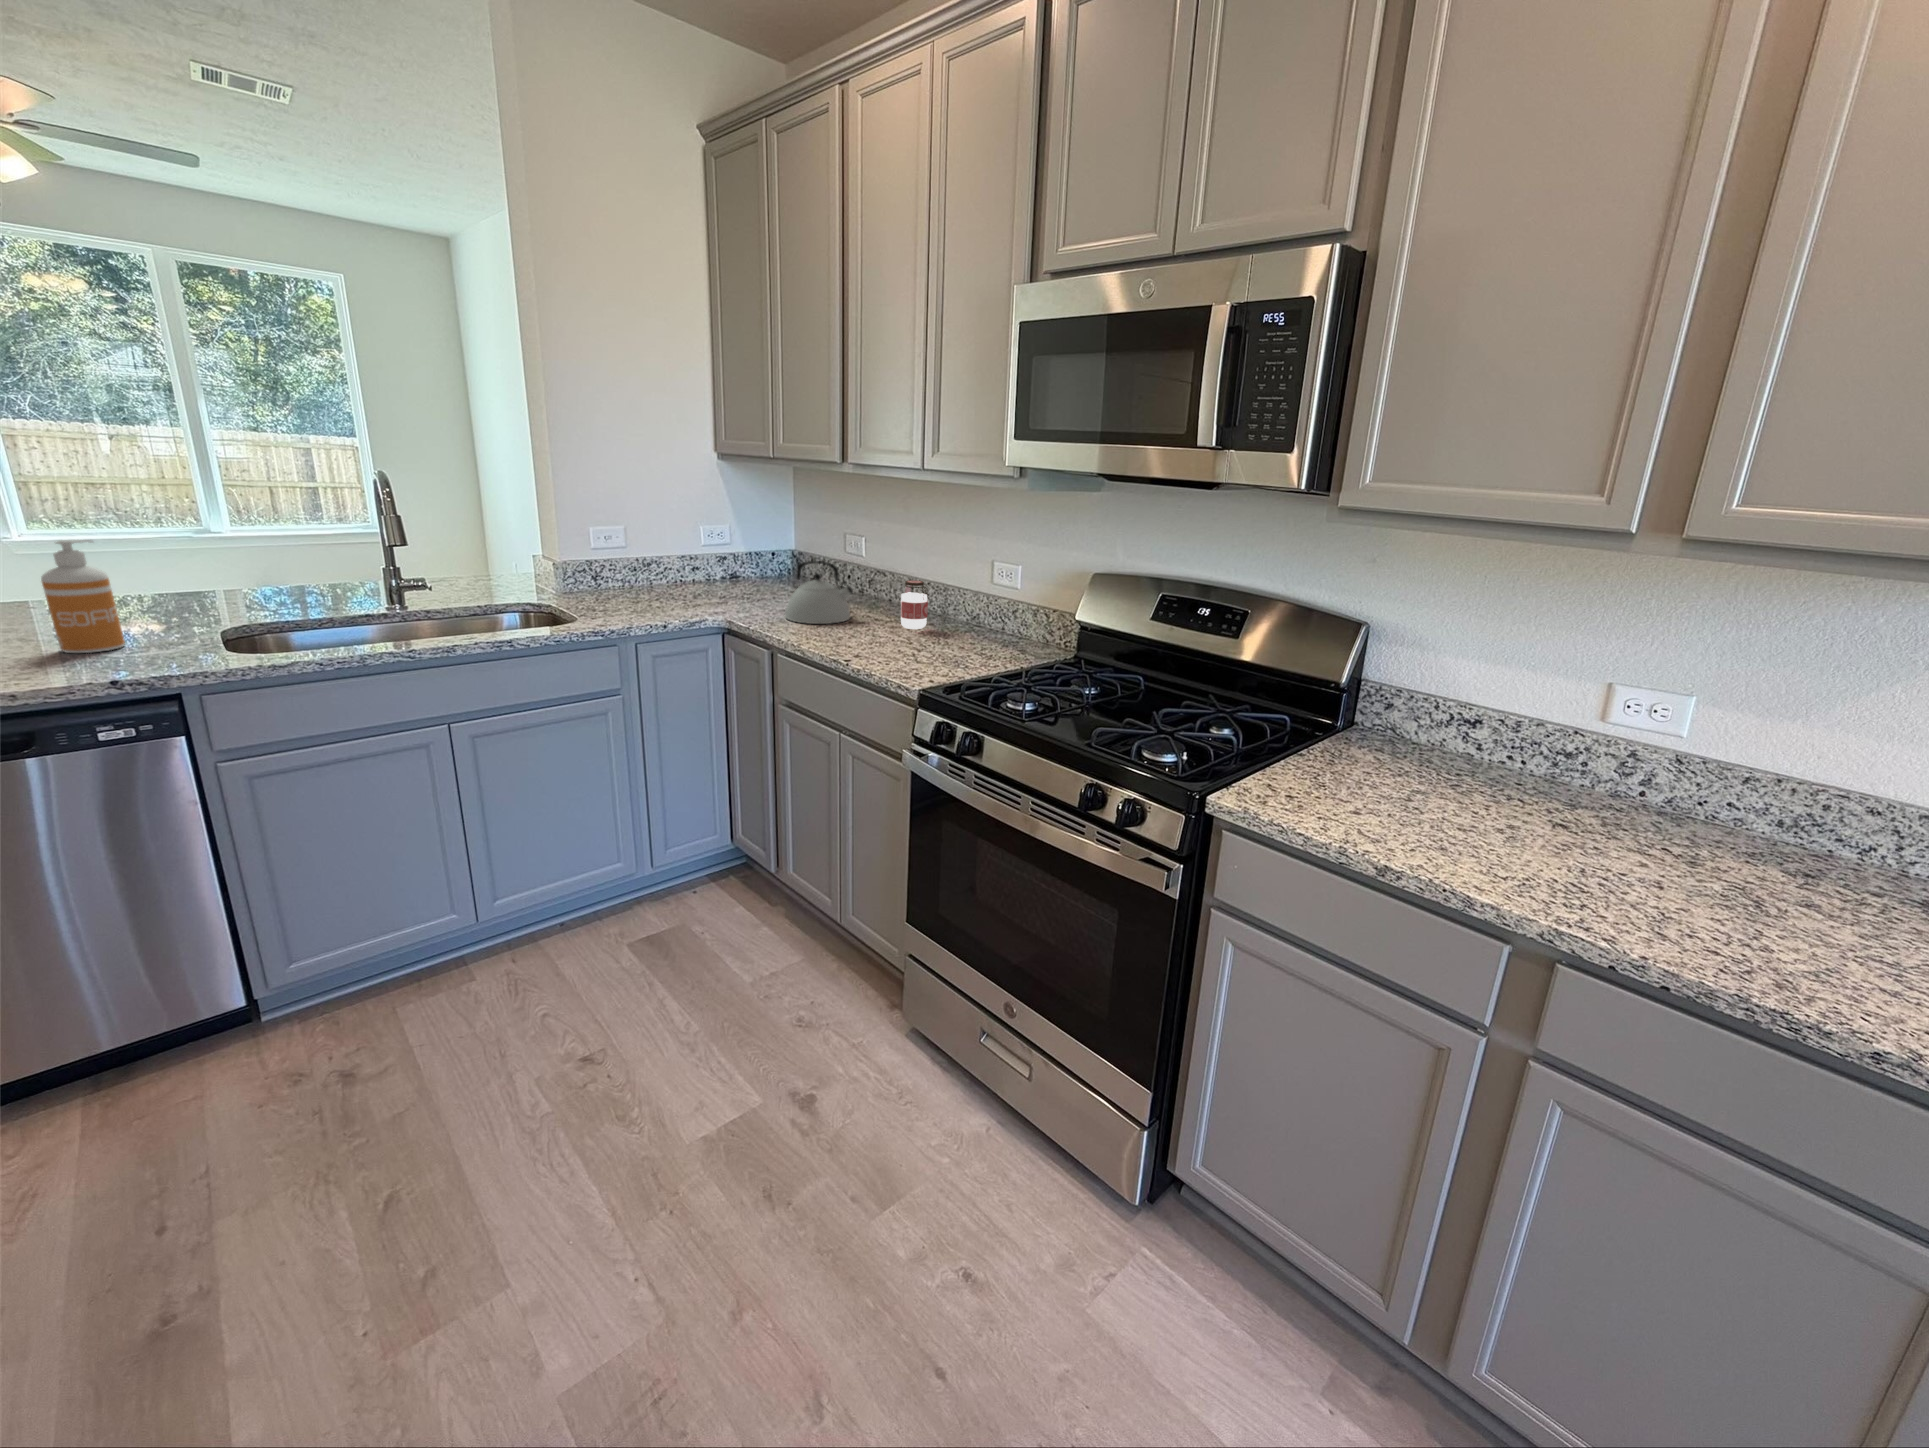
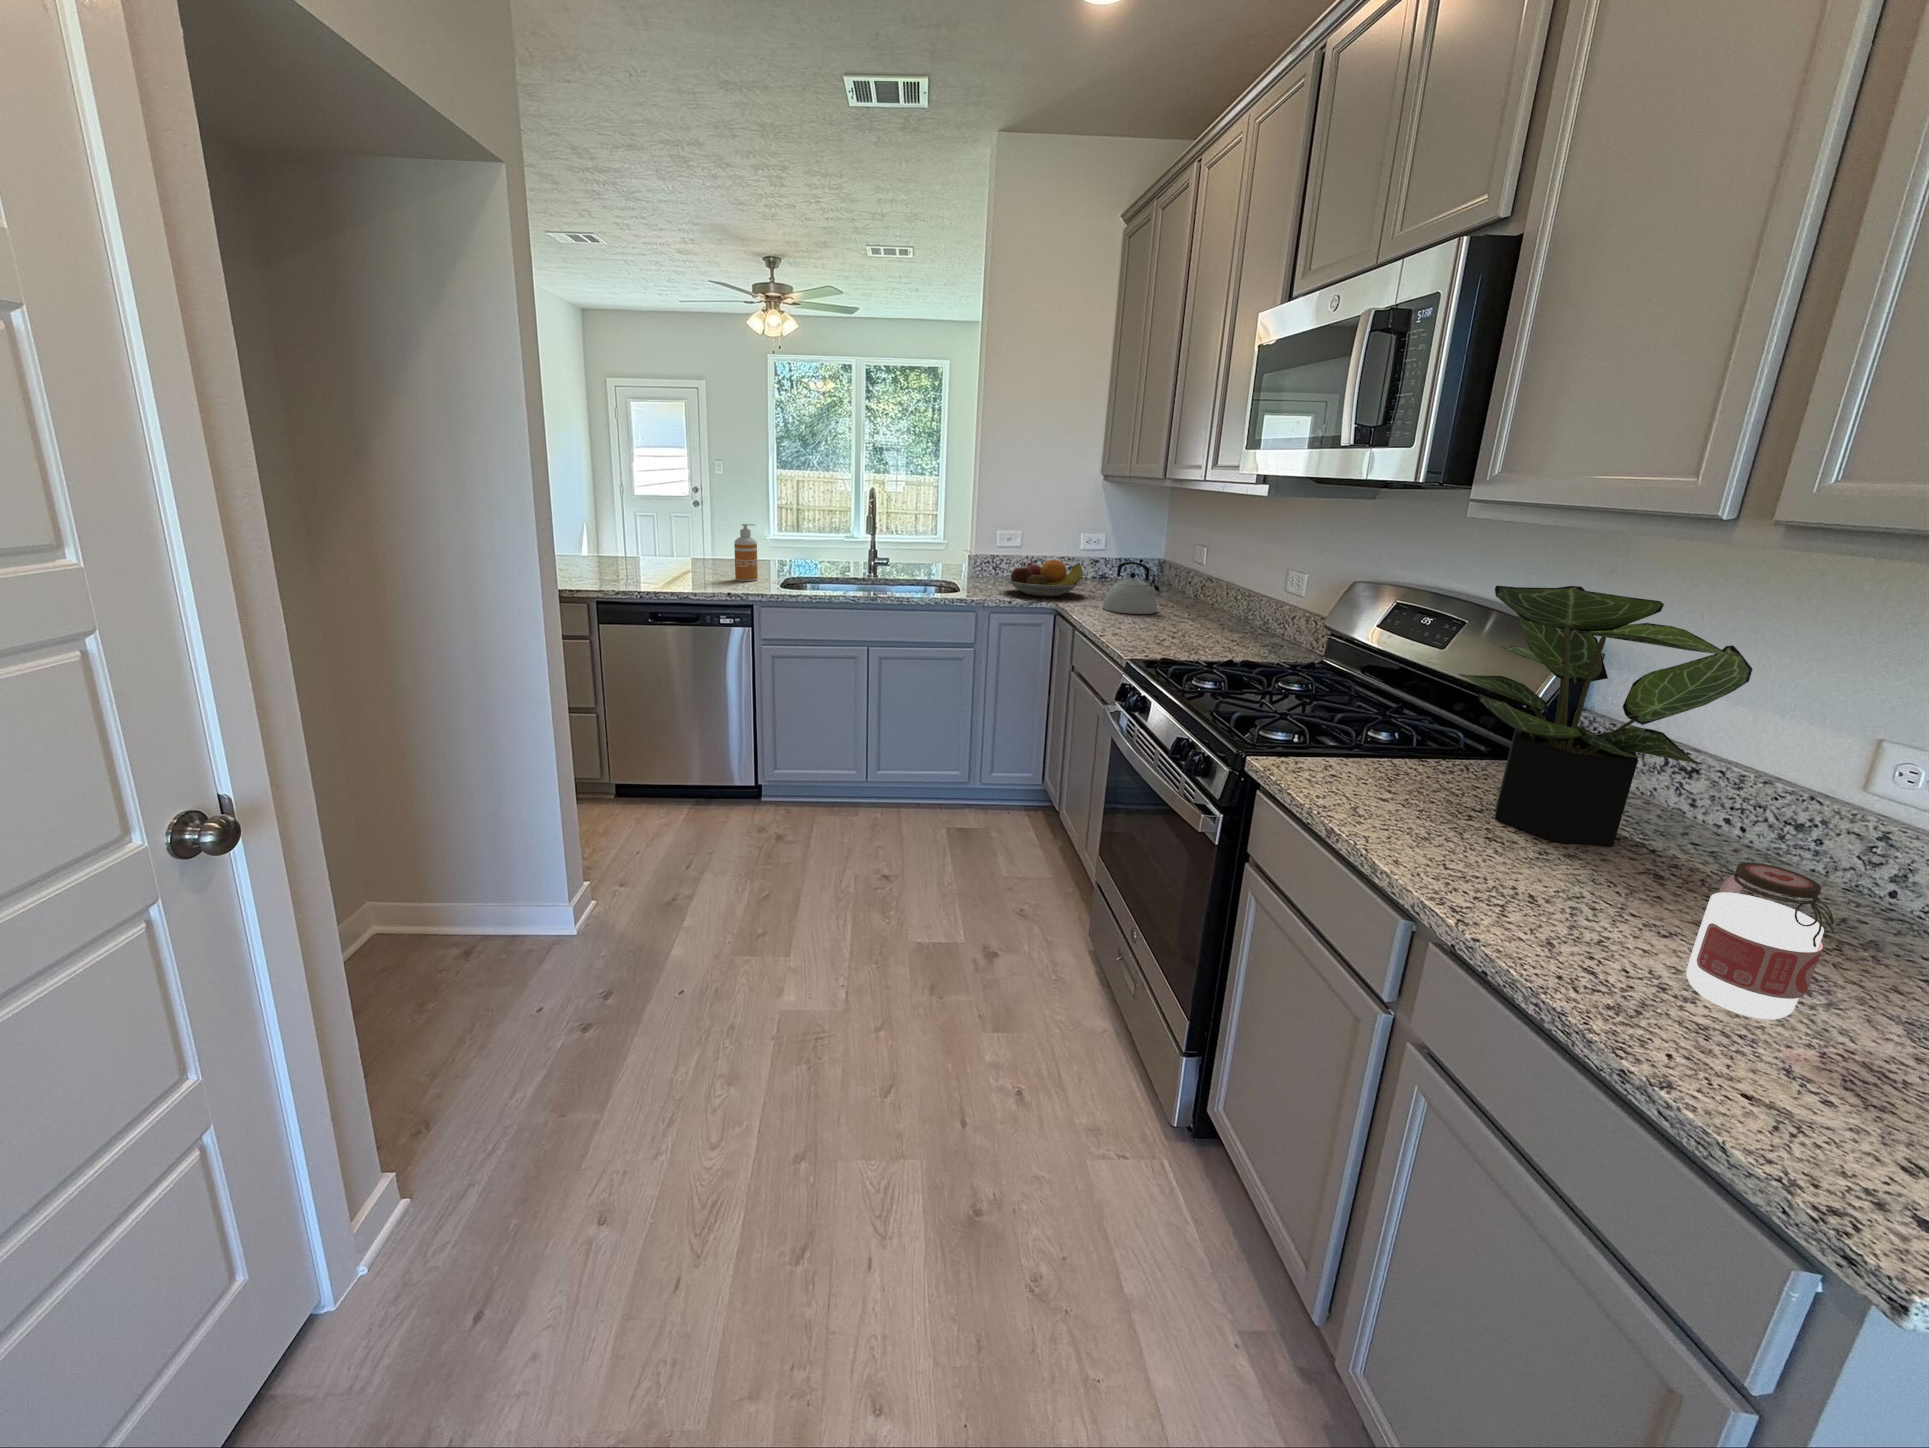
fruit bowl: none [627,563,741,612] -> present [1003,560,1084,596]
jar: present [901,580,928,629] -> present [1686,862,1834,1019]
potted plant: none [1369,594,1596,818] -> present [1458,586,1752,846]

